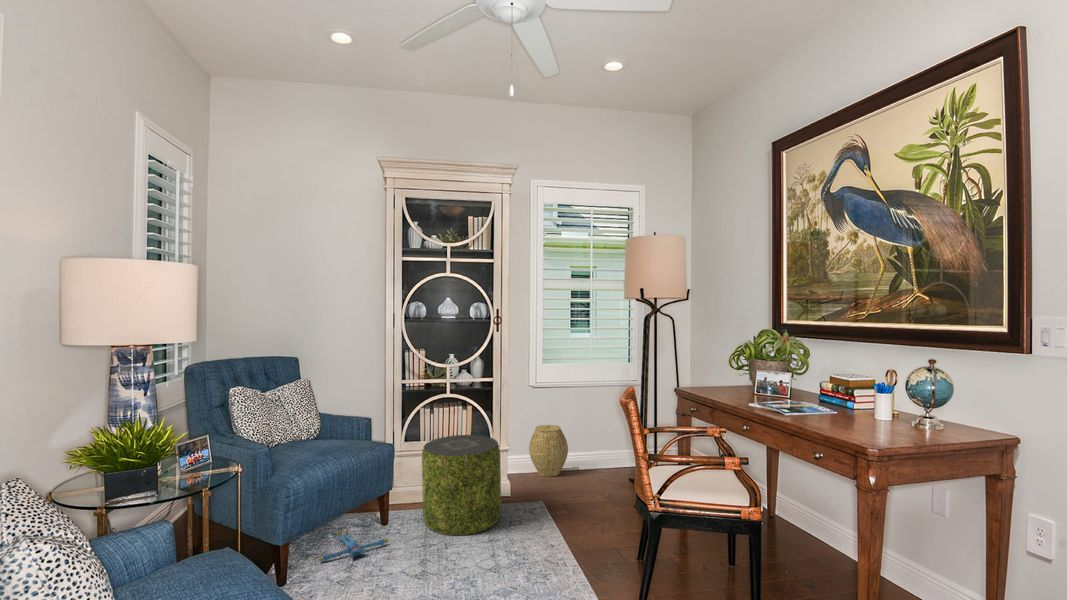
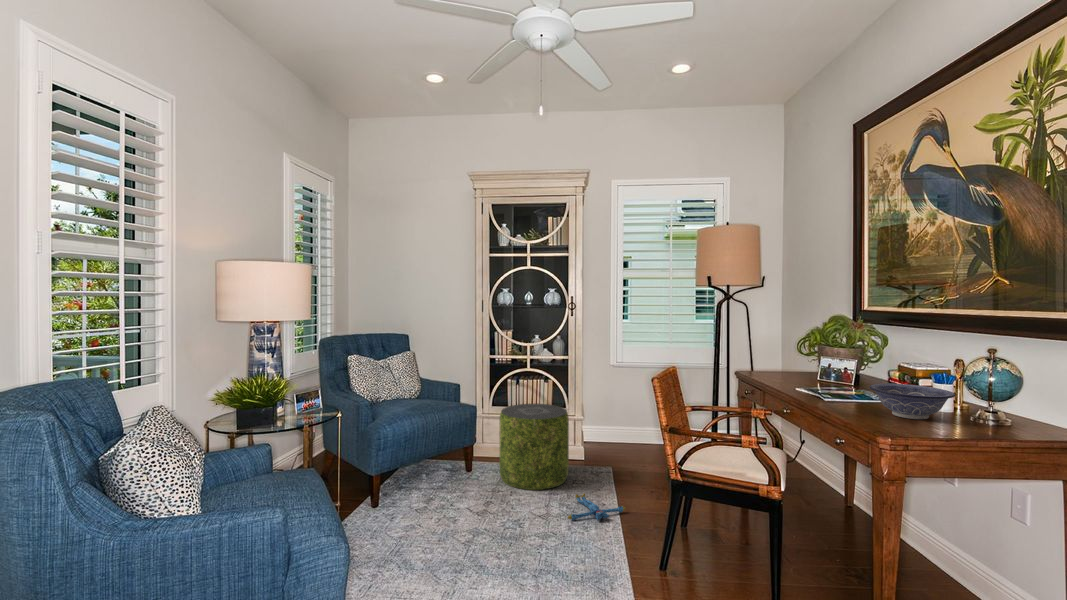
decorative bowl: none [824,398,901,432] -> present [869,384,955,419]
woven basket: present [529,425,568,477] -> none [606,404,643,452]
plush toy: present [318,529,388,562] -> present [568,493,626,520]

